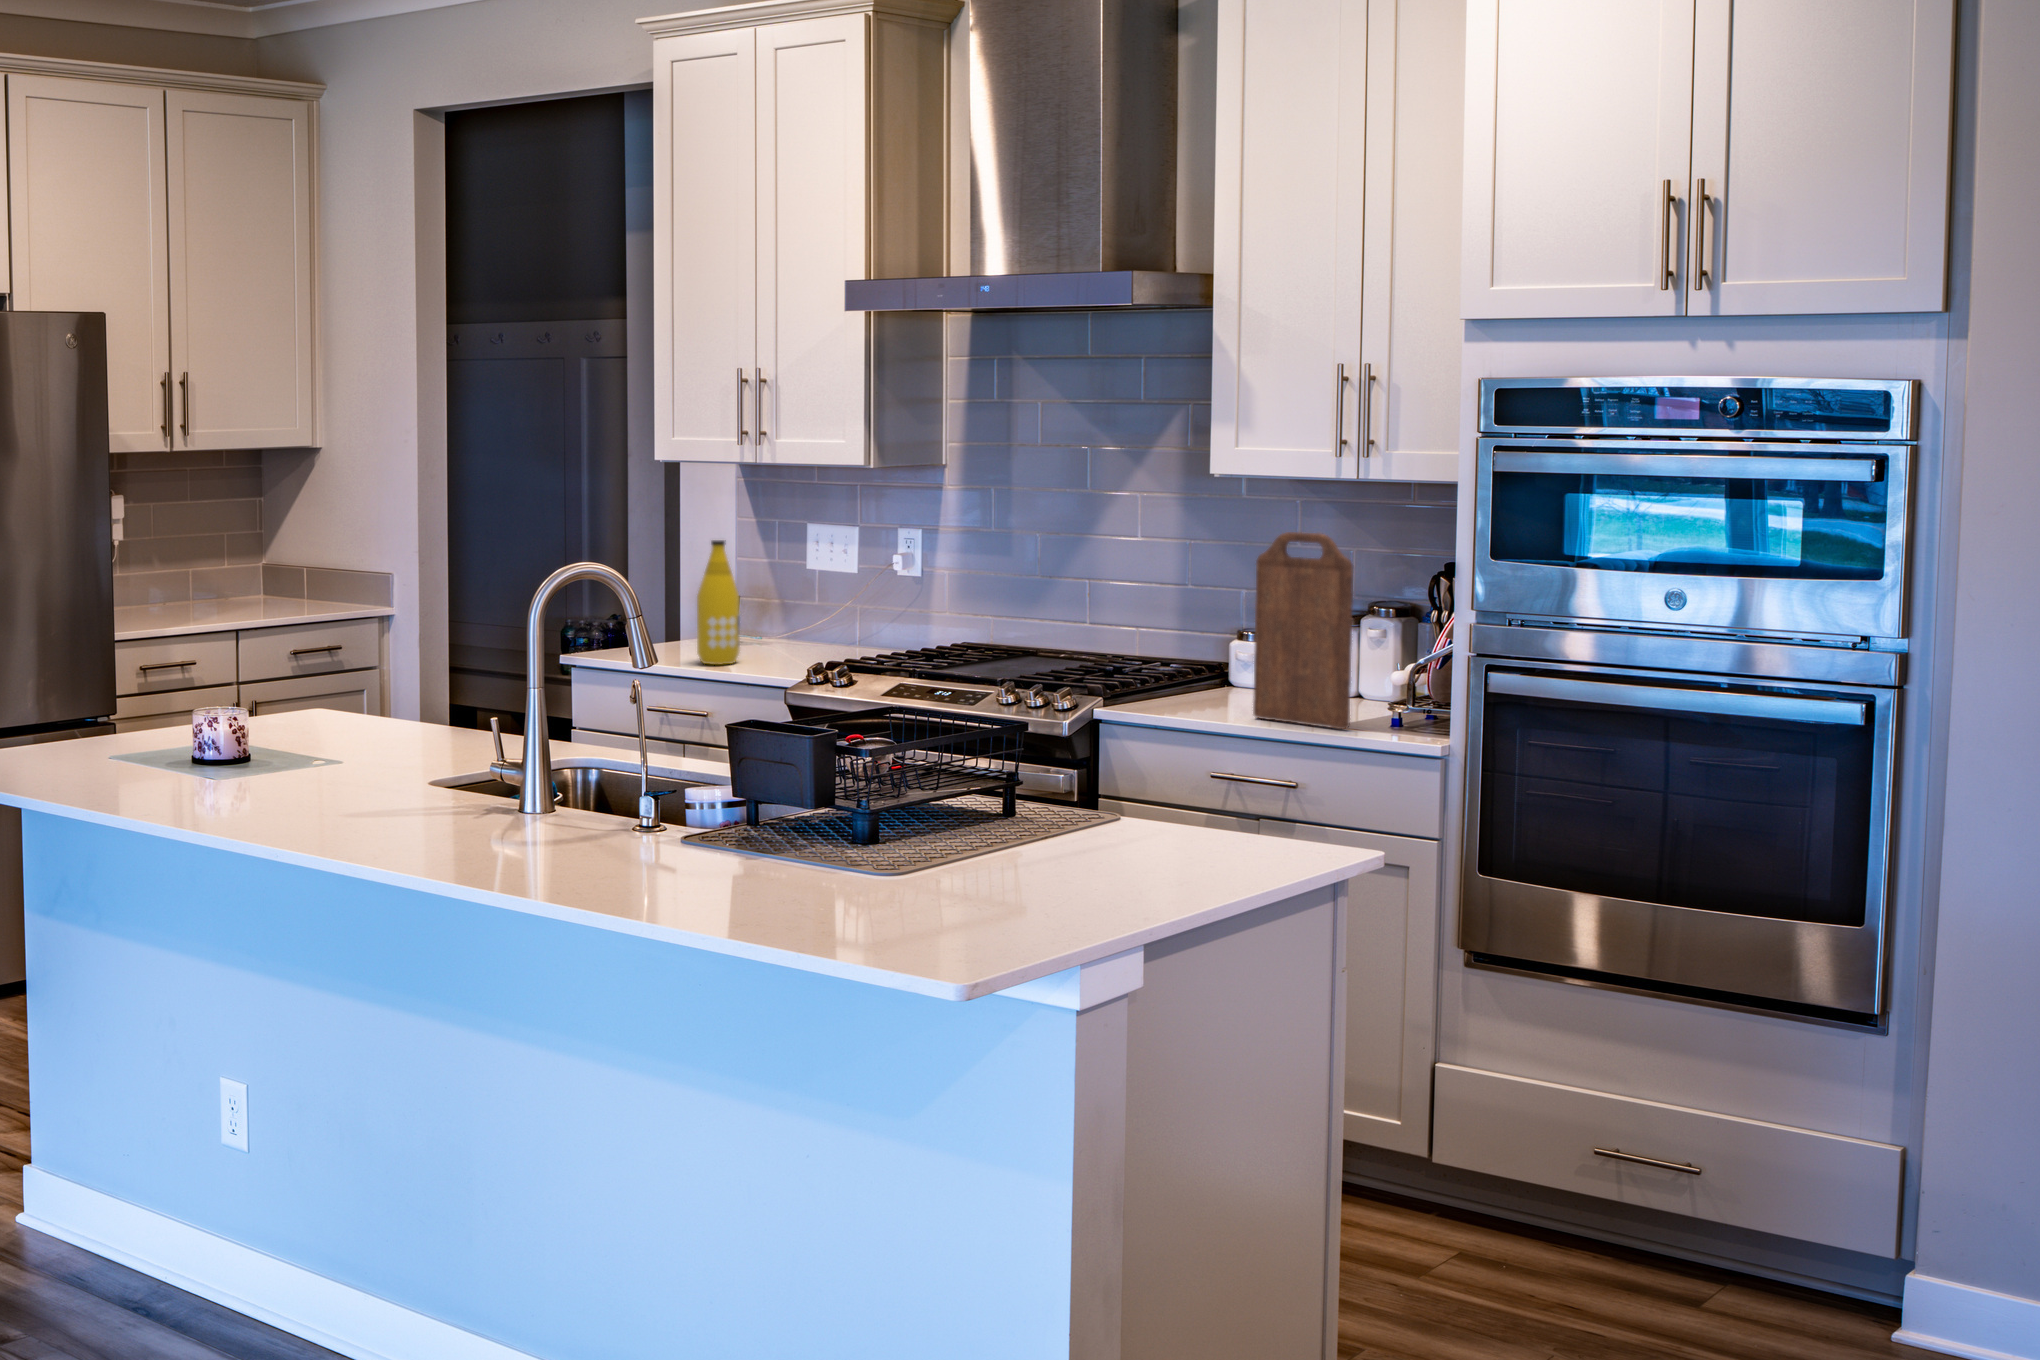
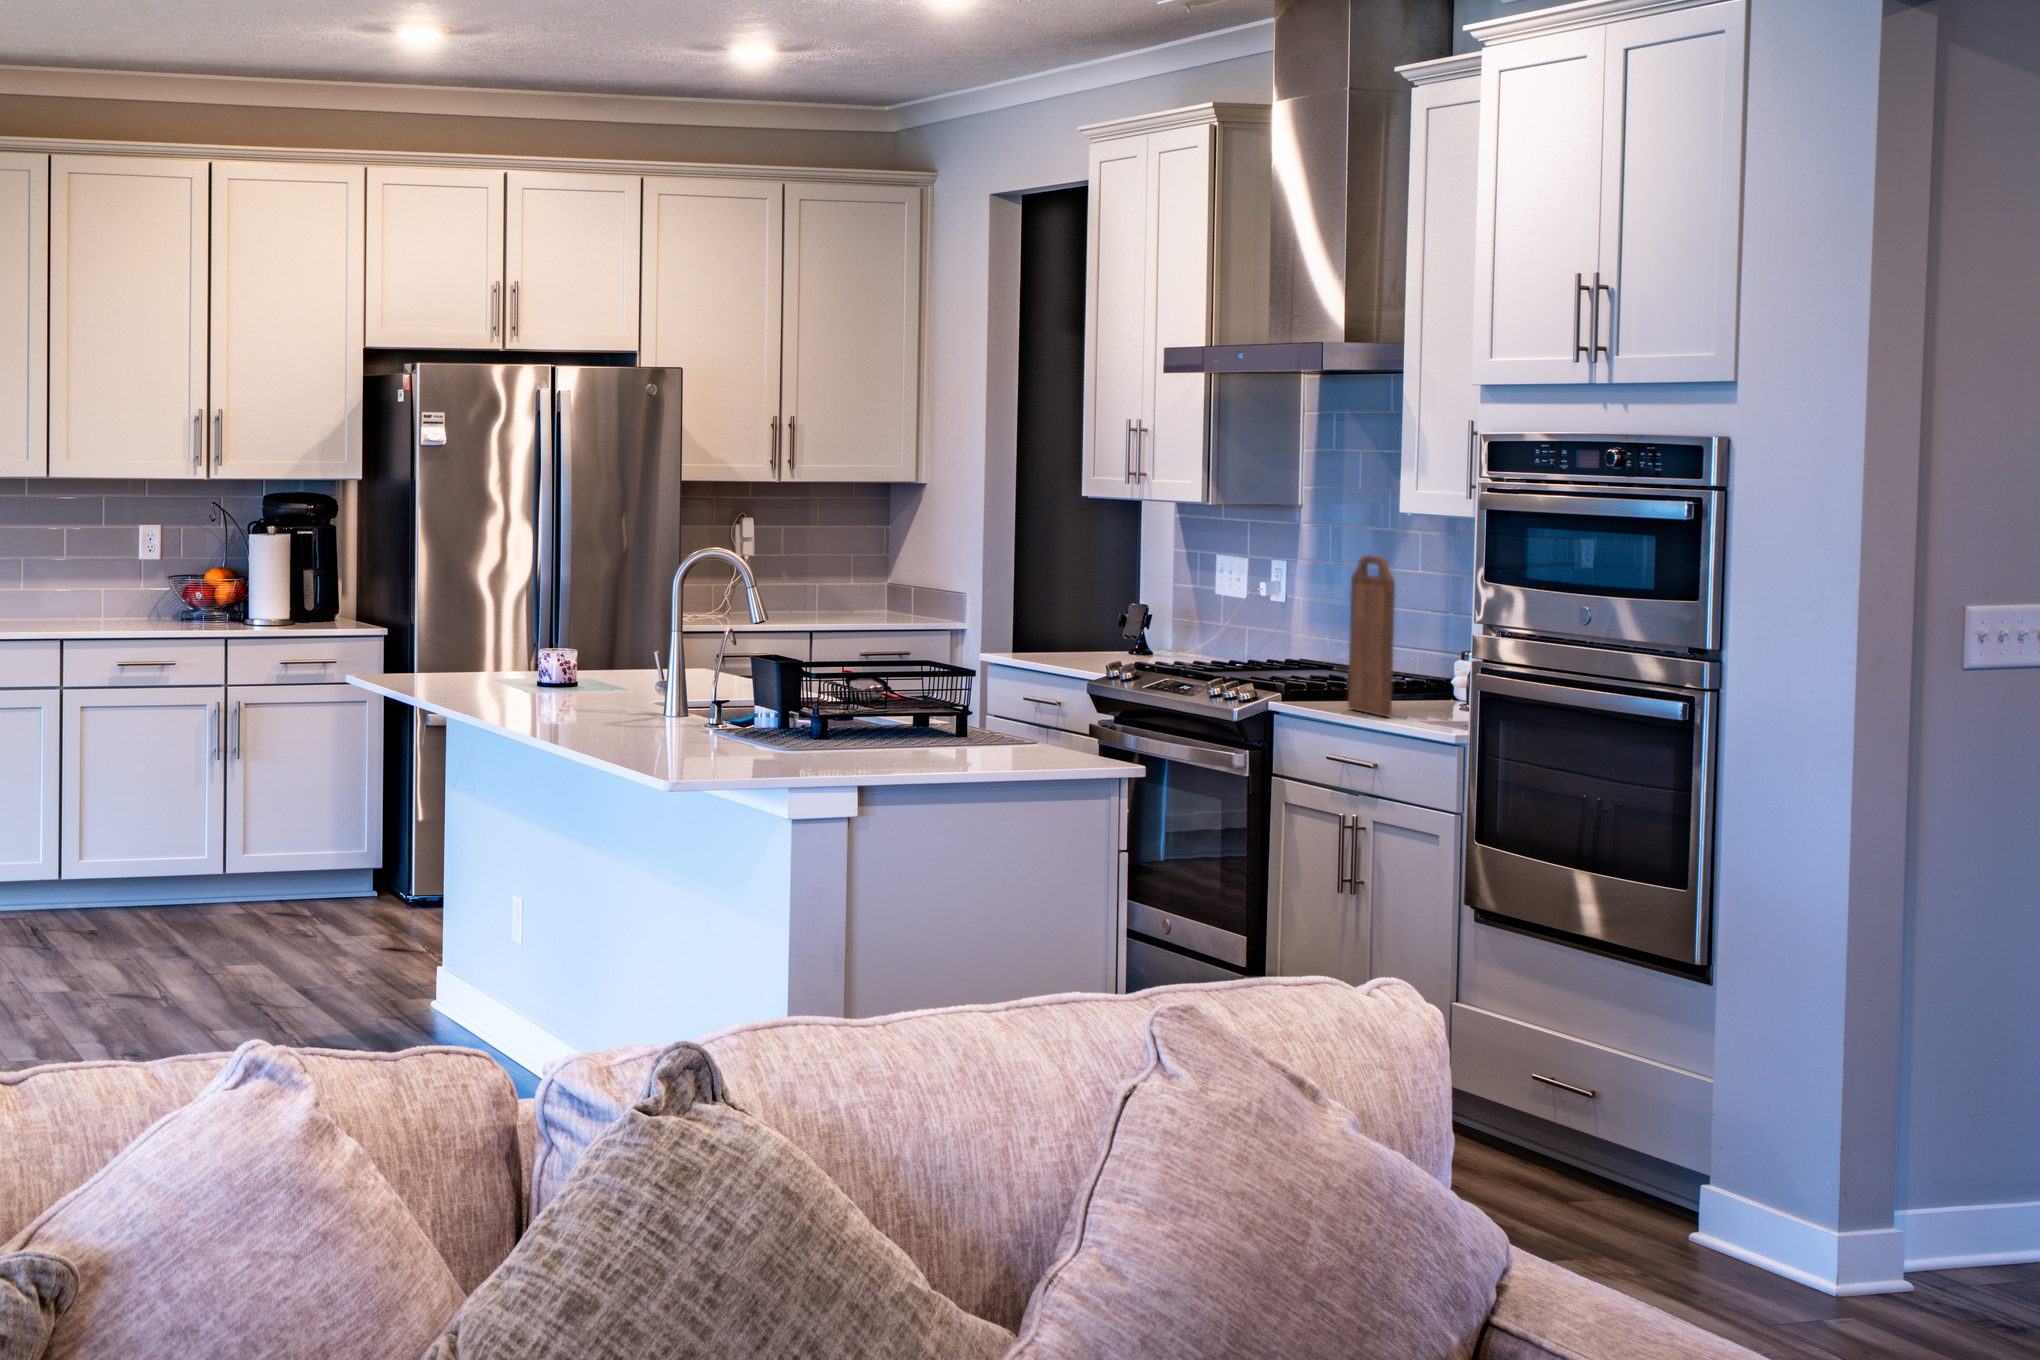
bottle: present [697,540,740,664] -> none [1062,561,1100,666]

